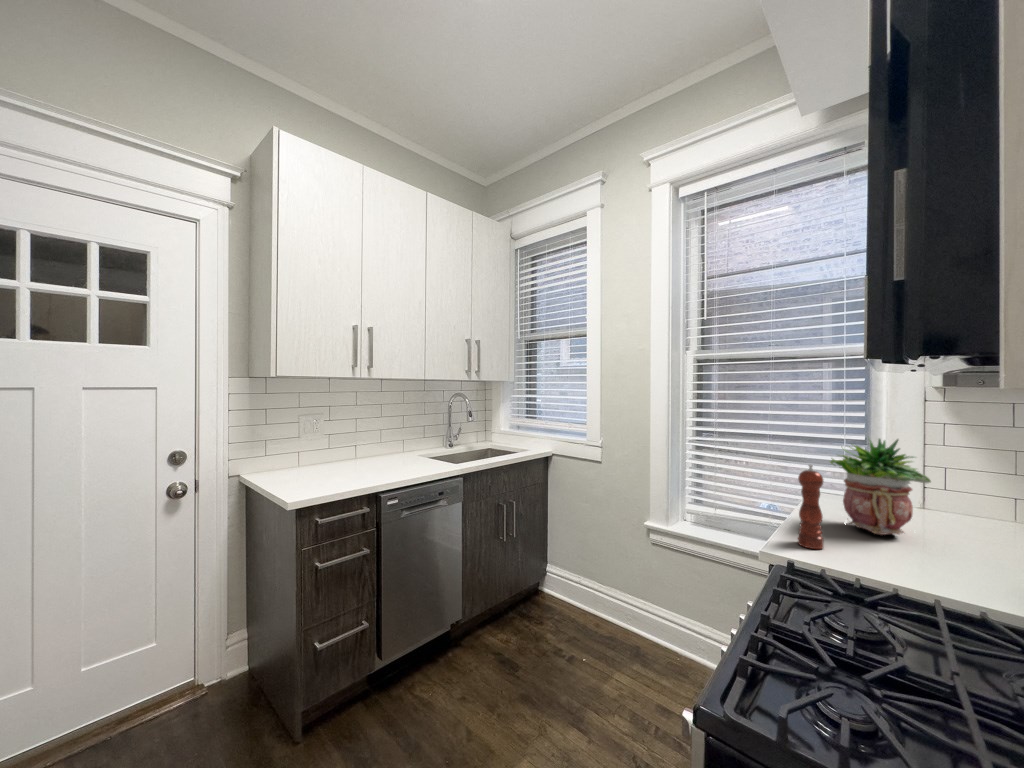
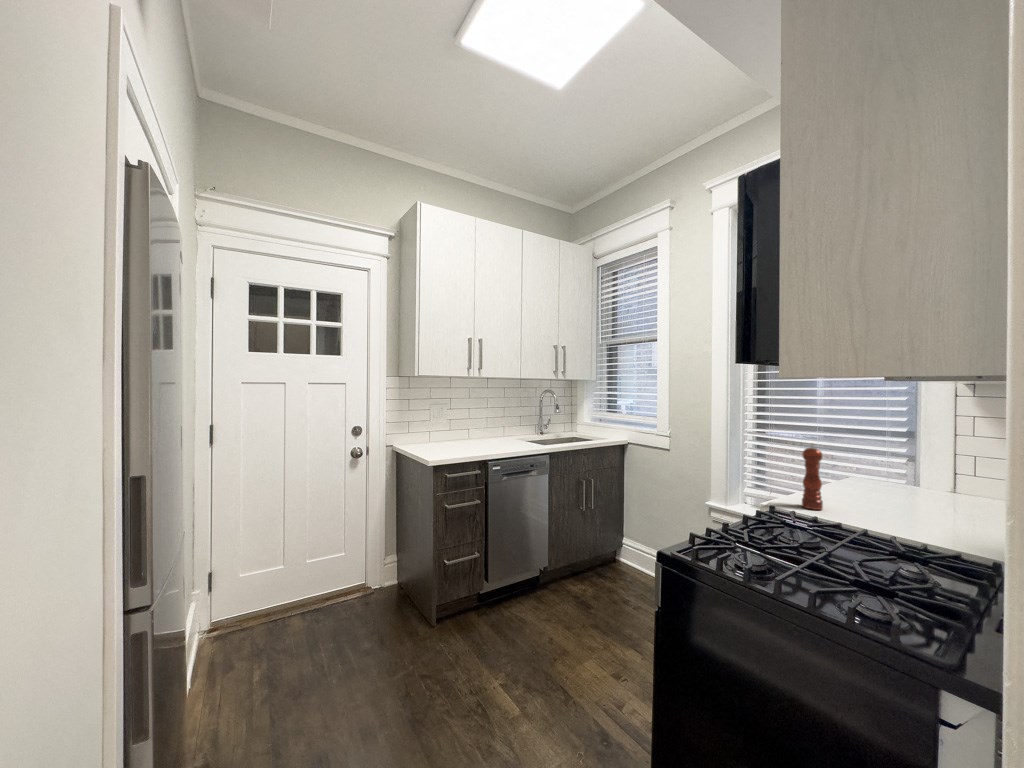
potted plant: present [830,439,931,535] -> none [846,424,933,507]

